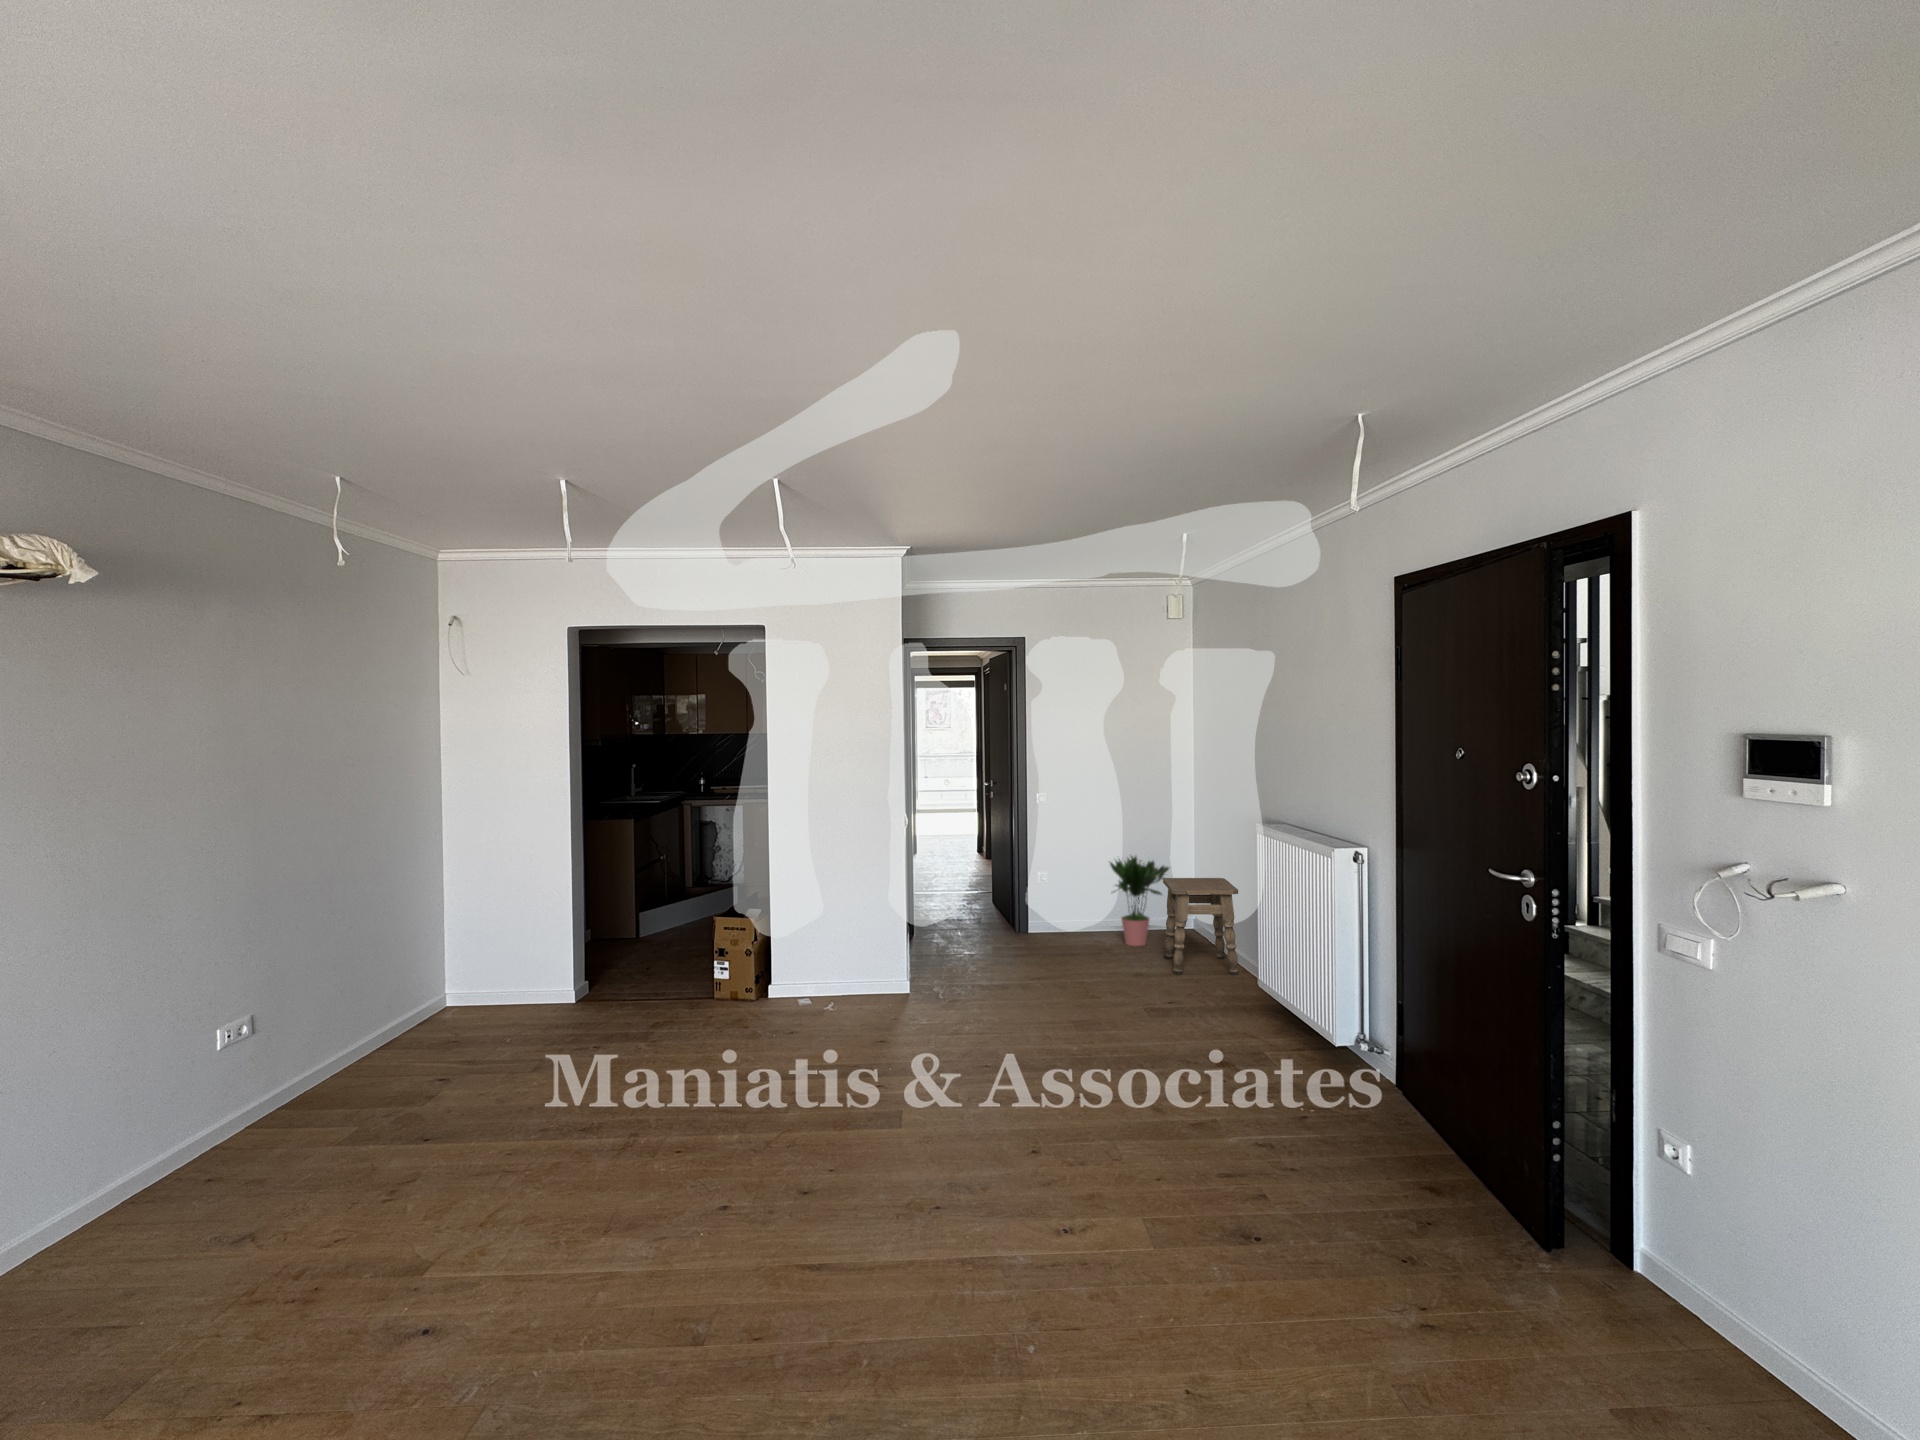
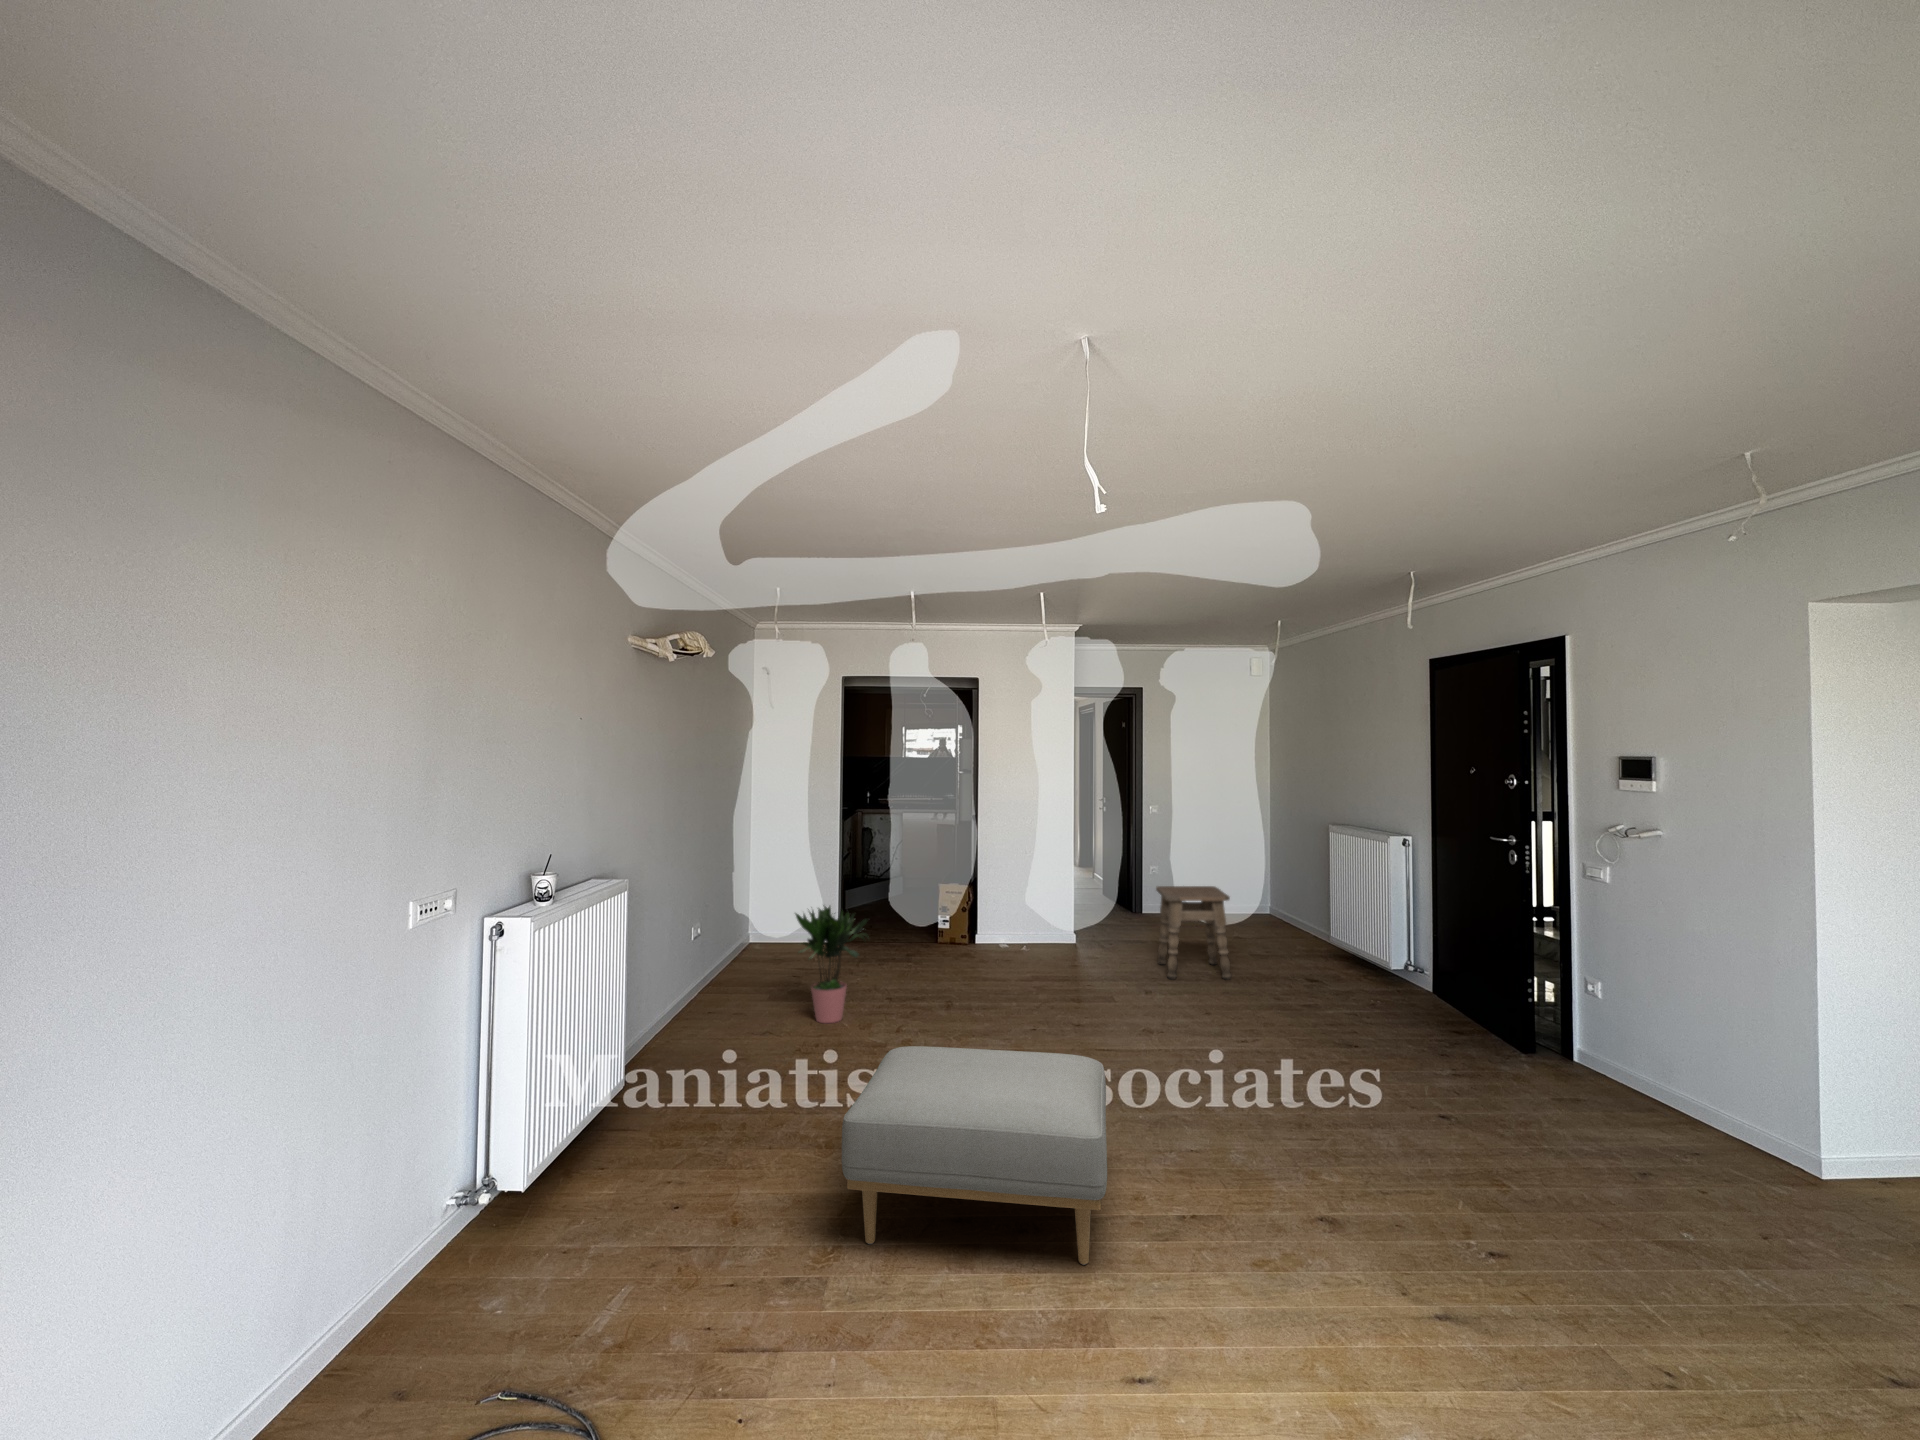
potted plant: present [1110,856,1169,946] -> present [795,906,868,1023]
ottoman: none [846,1051,1103,1261] -> present [842,1046,1107,1265]

